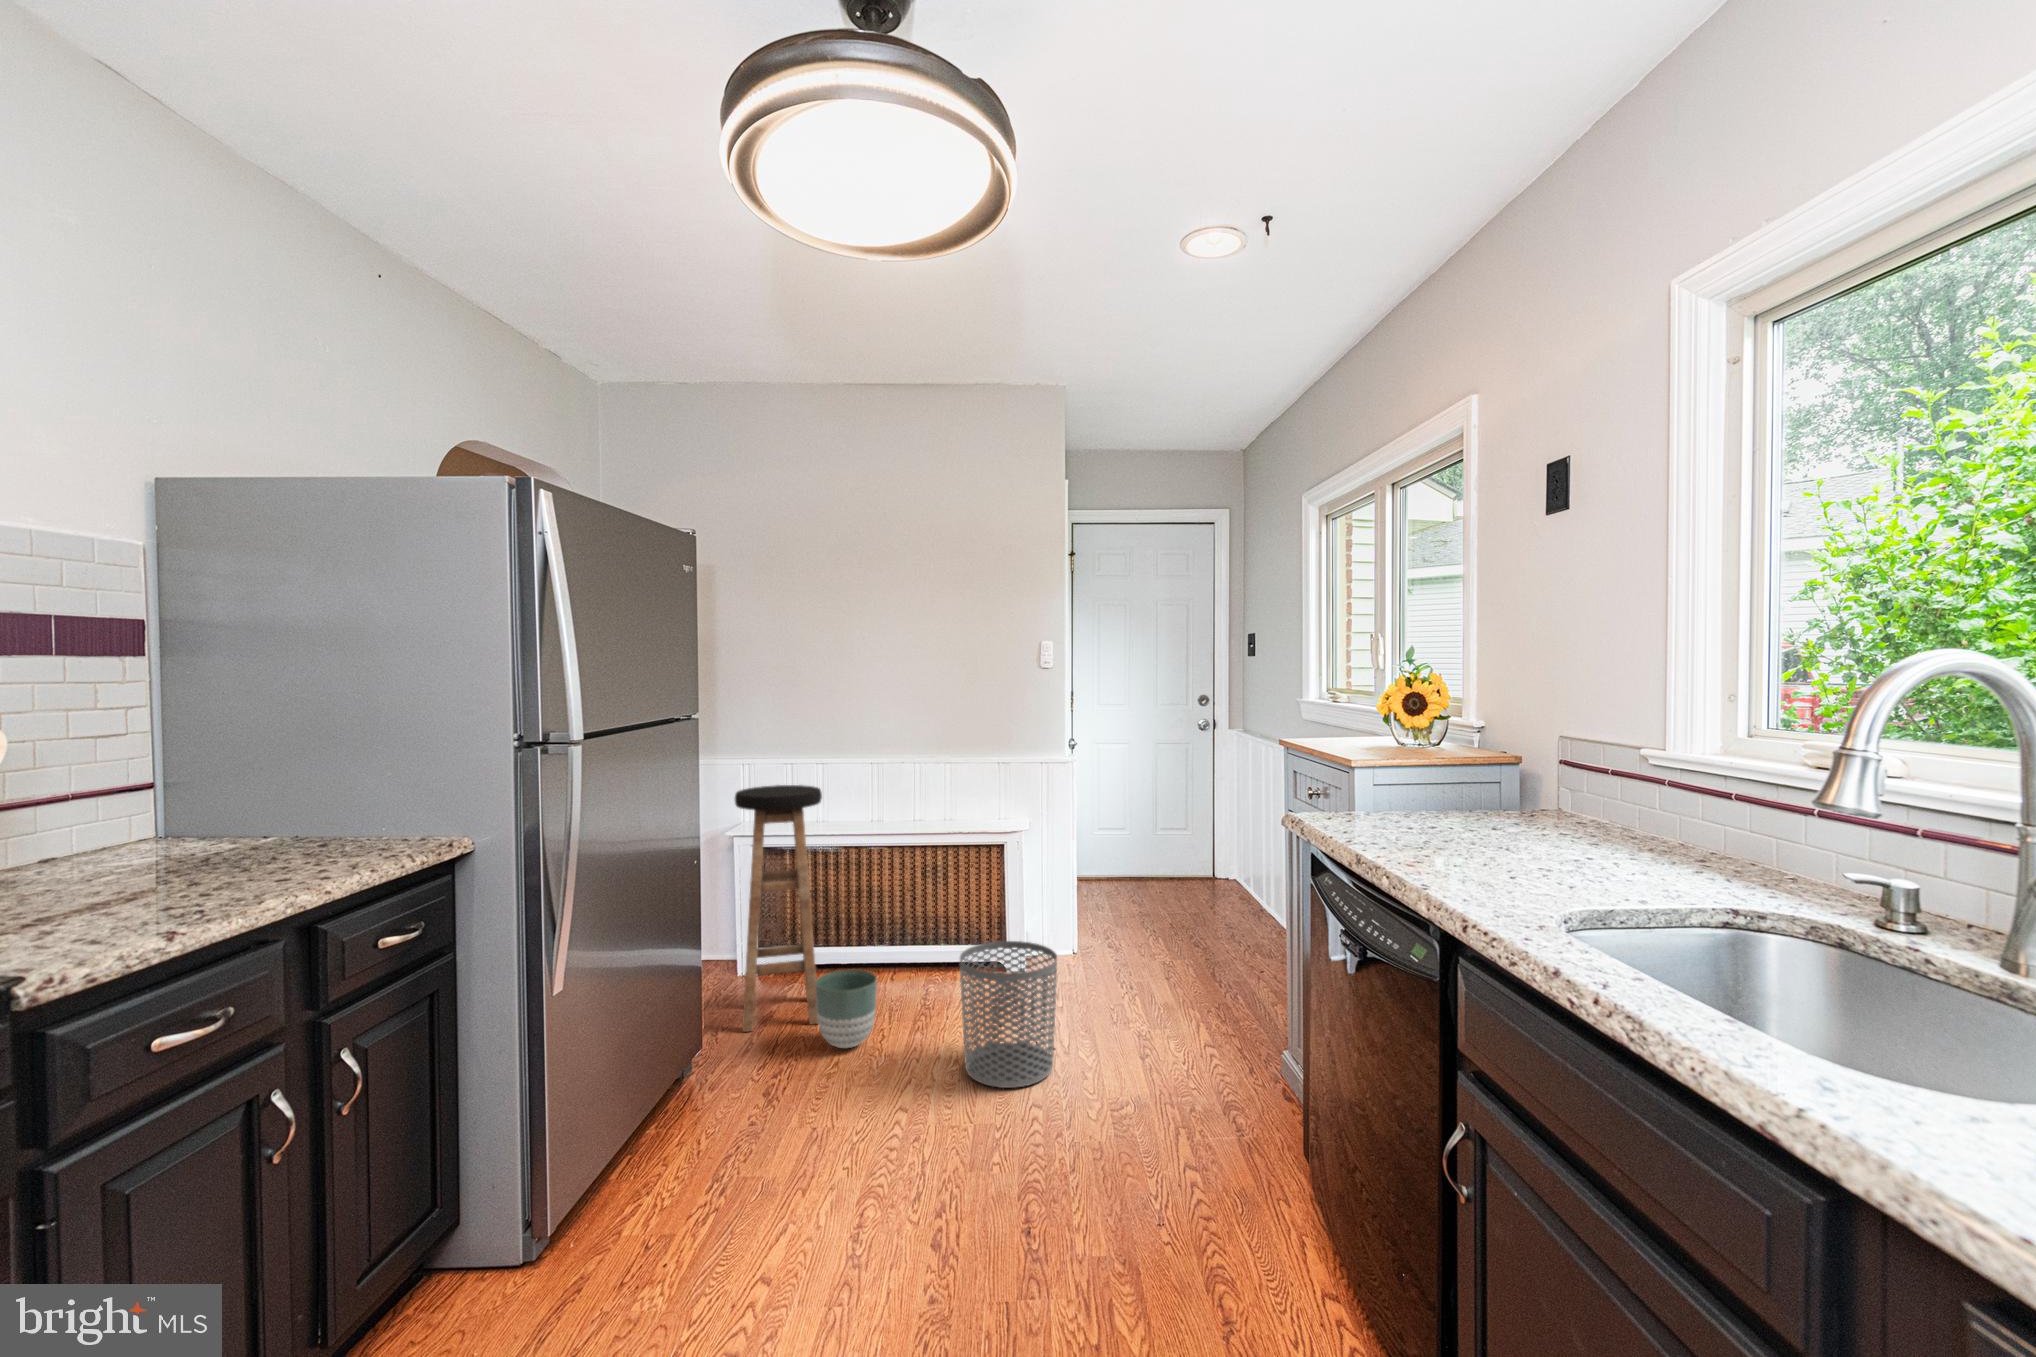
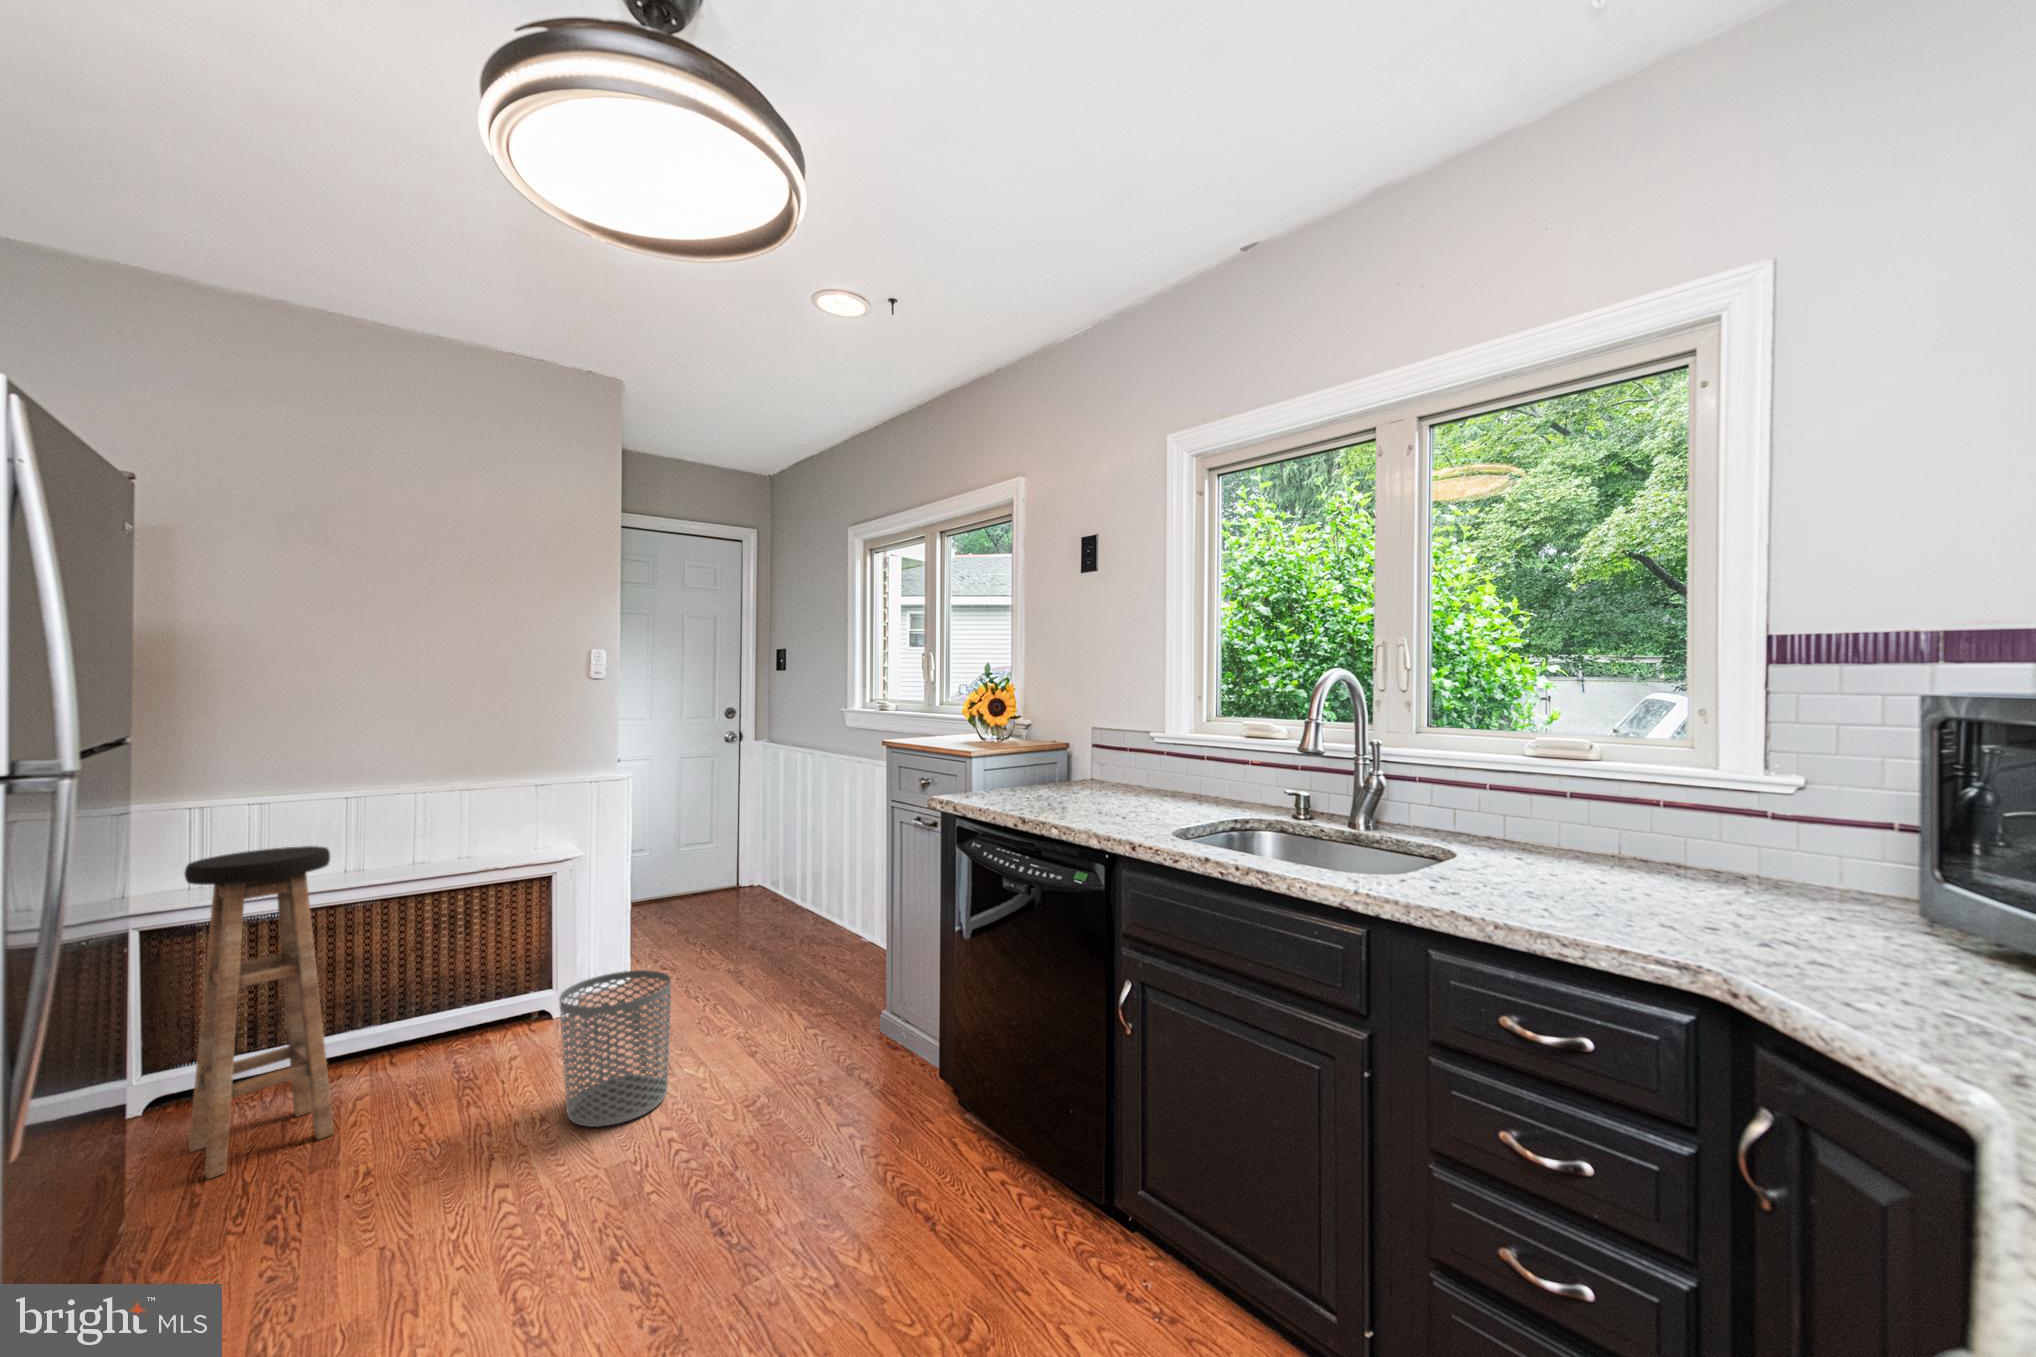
planter: present [815,970,877,1048] -> none [345,1050,435,1150]

